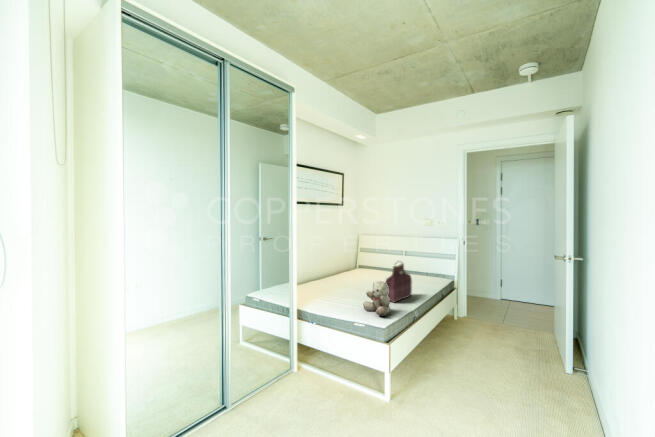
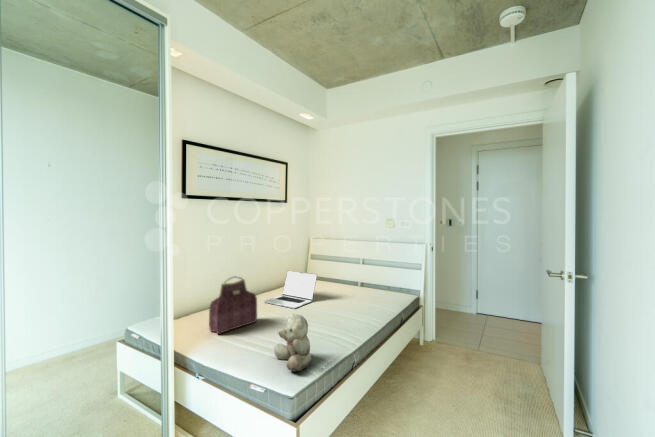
laptop: none [334,259,374,286] -> present [264,271,317,309]
handbag: present [385,263,412,302] -> present [209,278,257,334]

